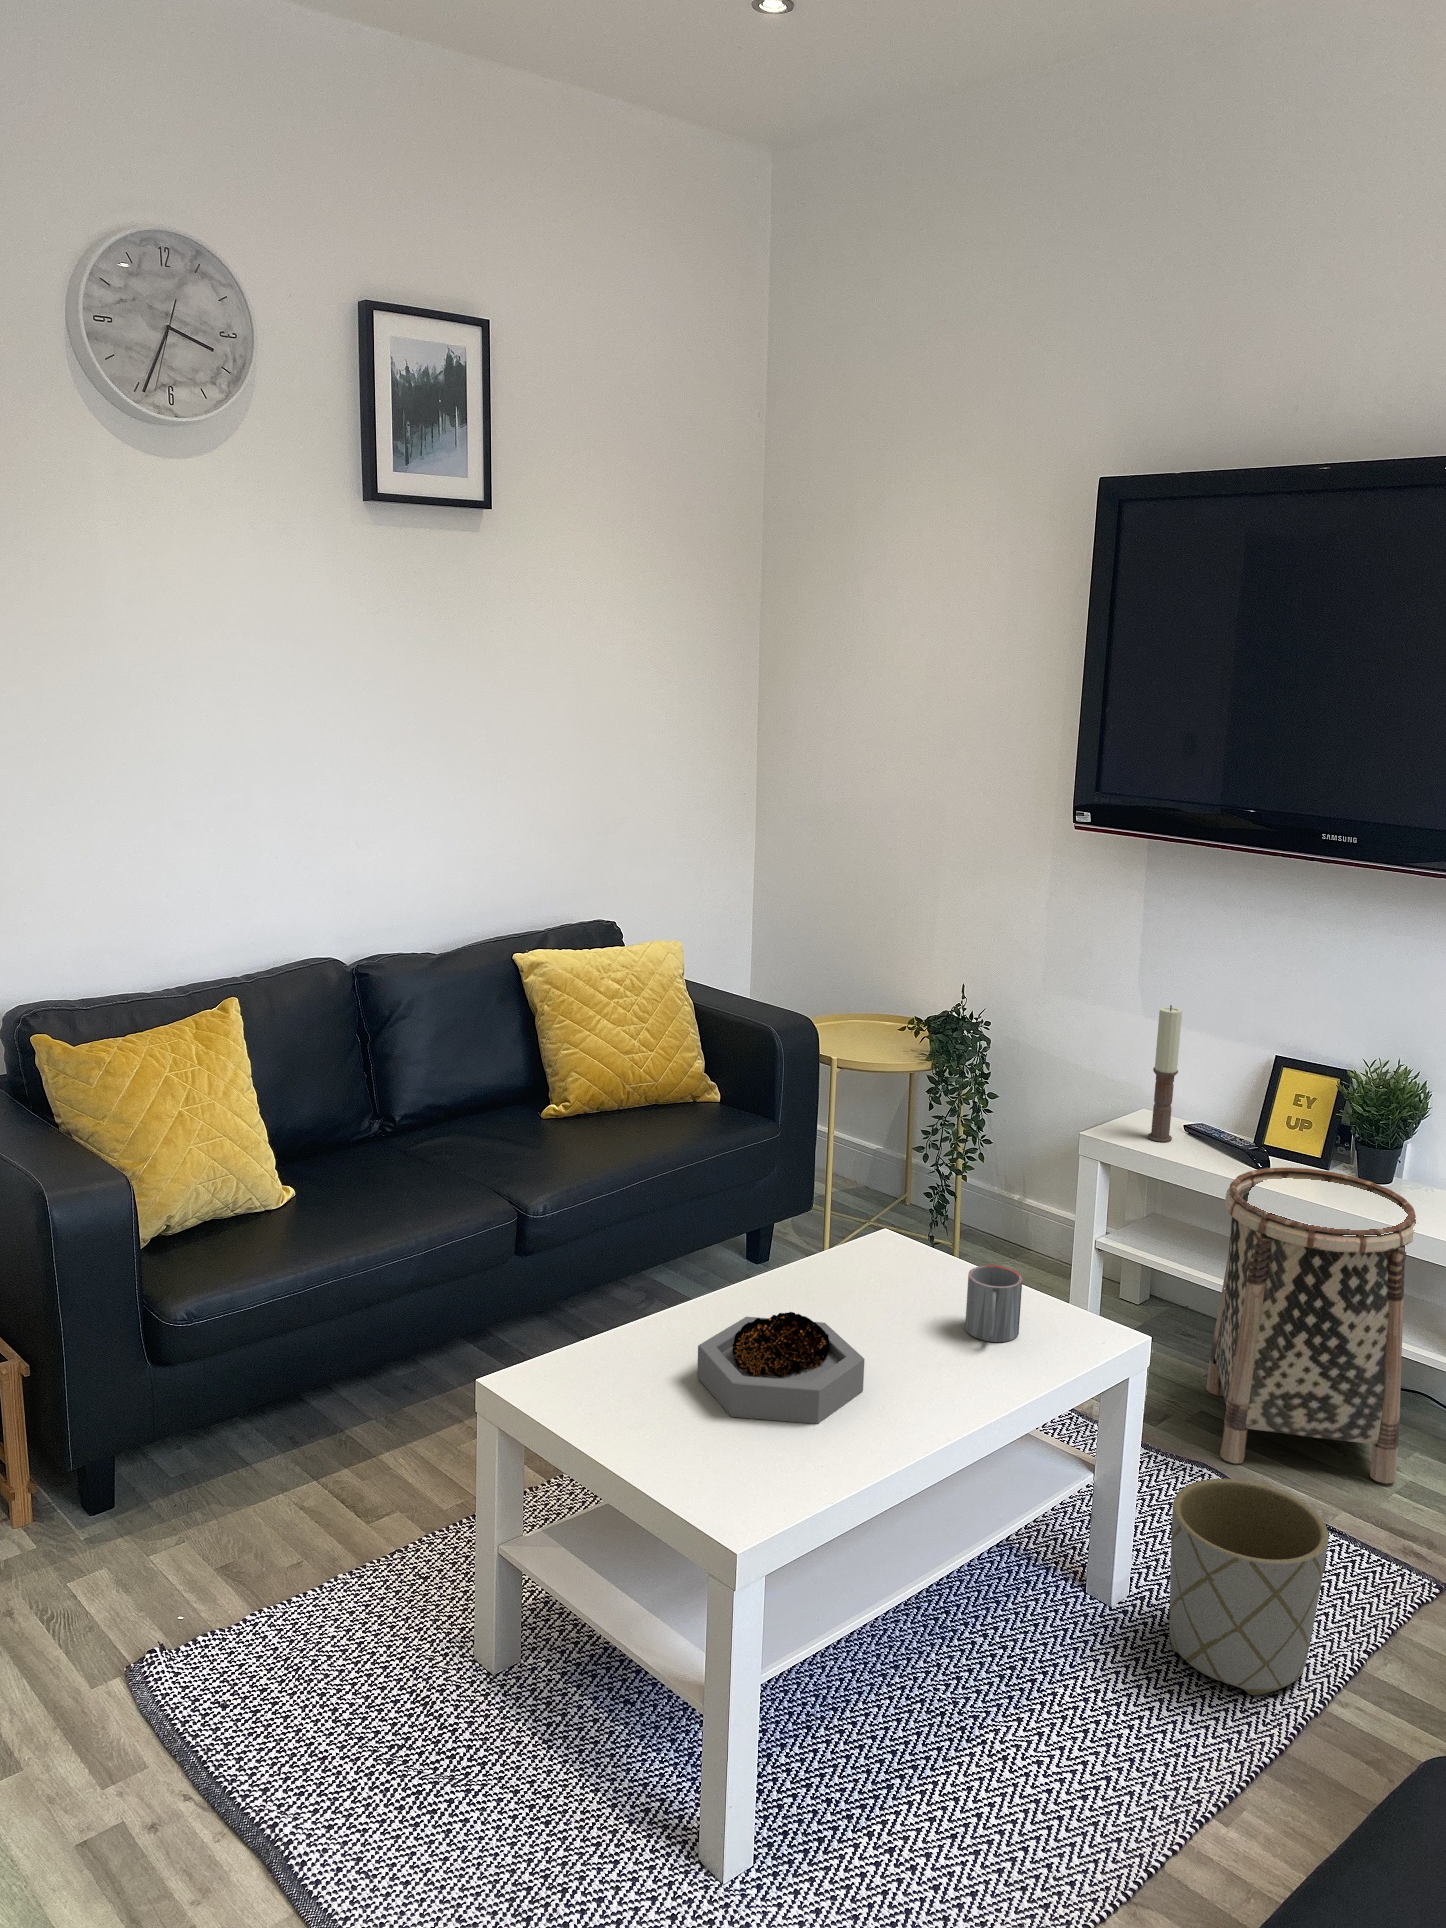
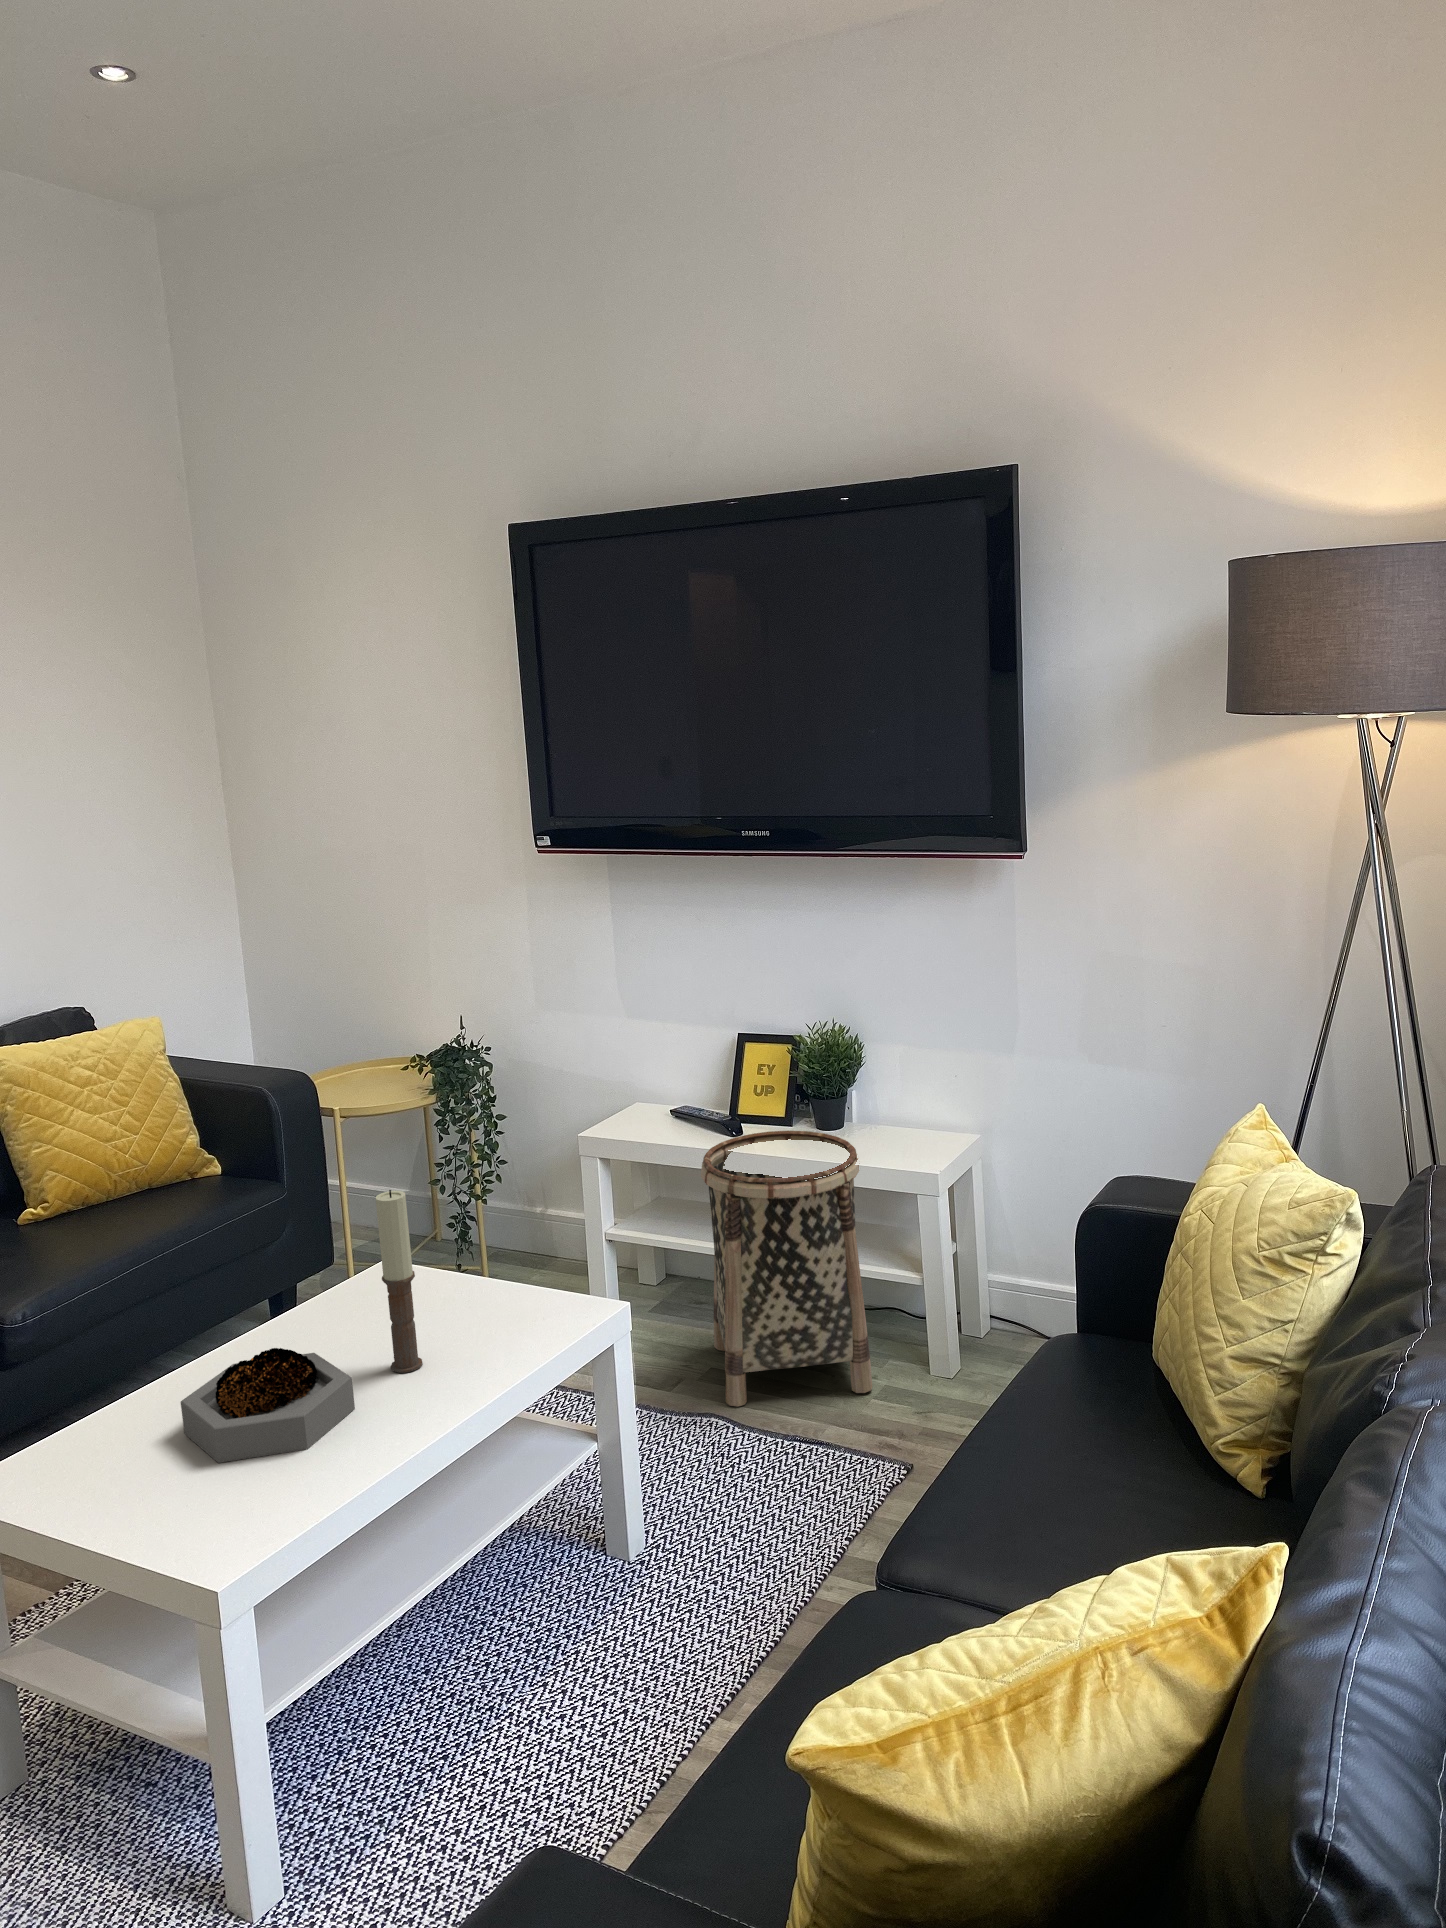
candle: present [1148,1006,1182,1142] -> present [376,1190,423,1373]
mug: present [965,1266,1022,1342] -> none [454,1266,509,1338]
planter: present [1169,1479,1329,1695] -> none [666,1413,798,1602]

